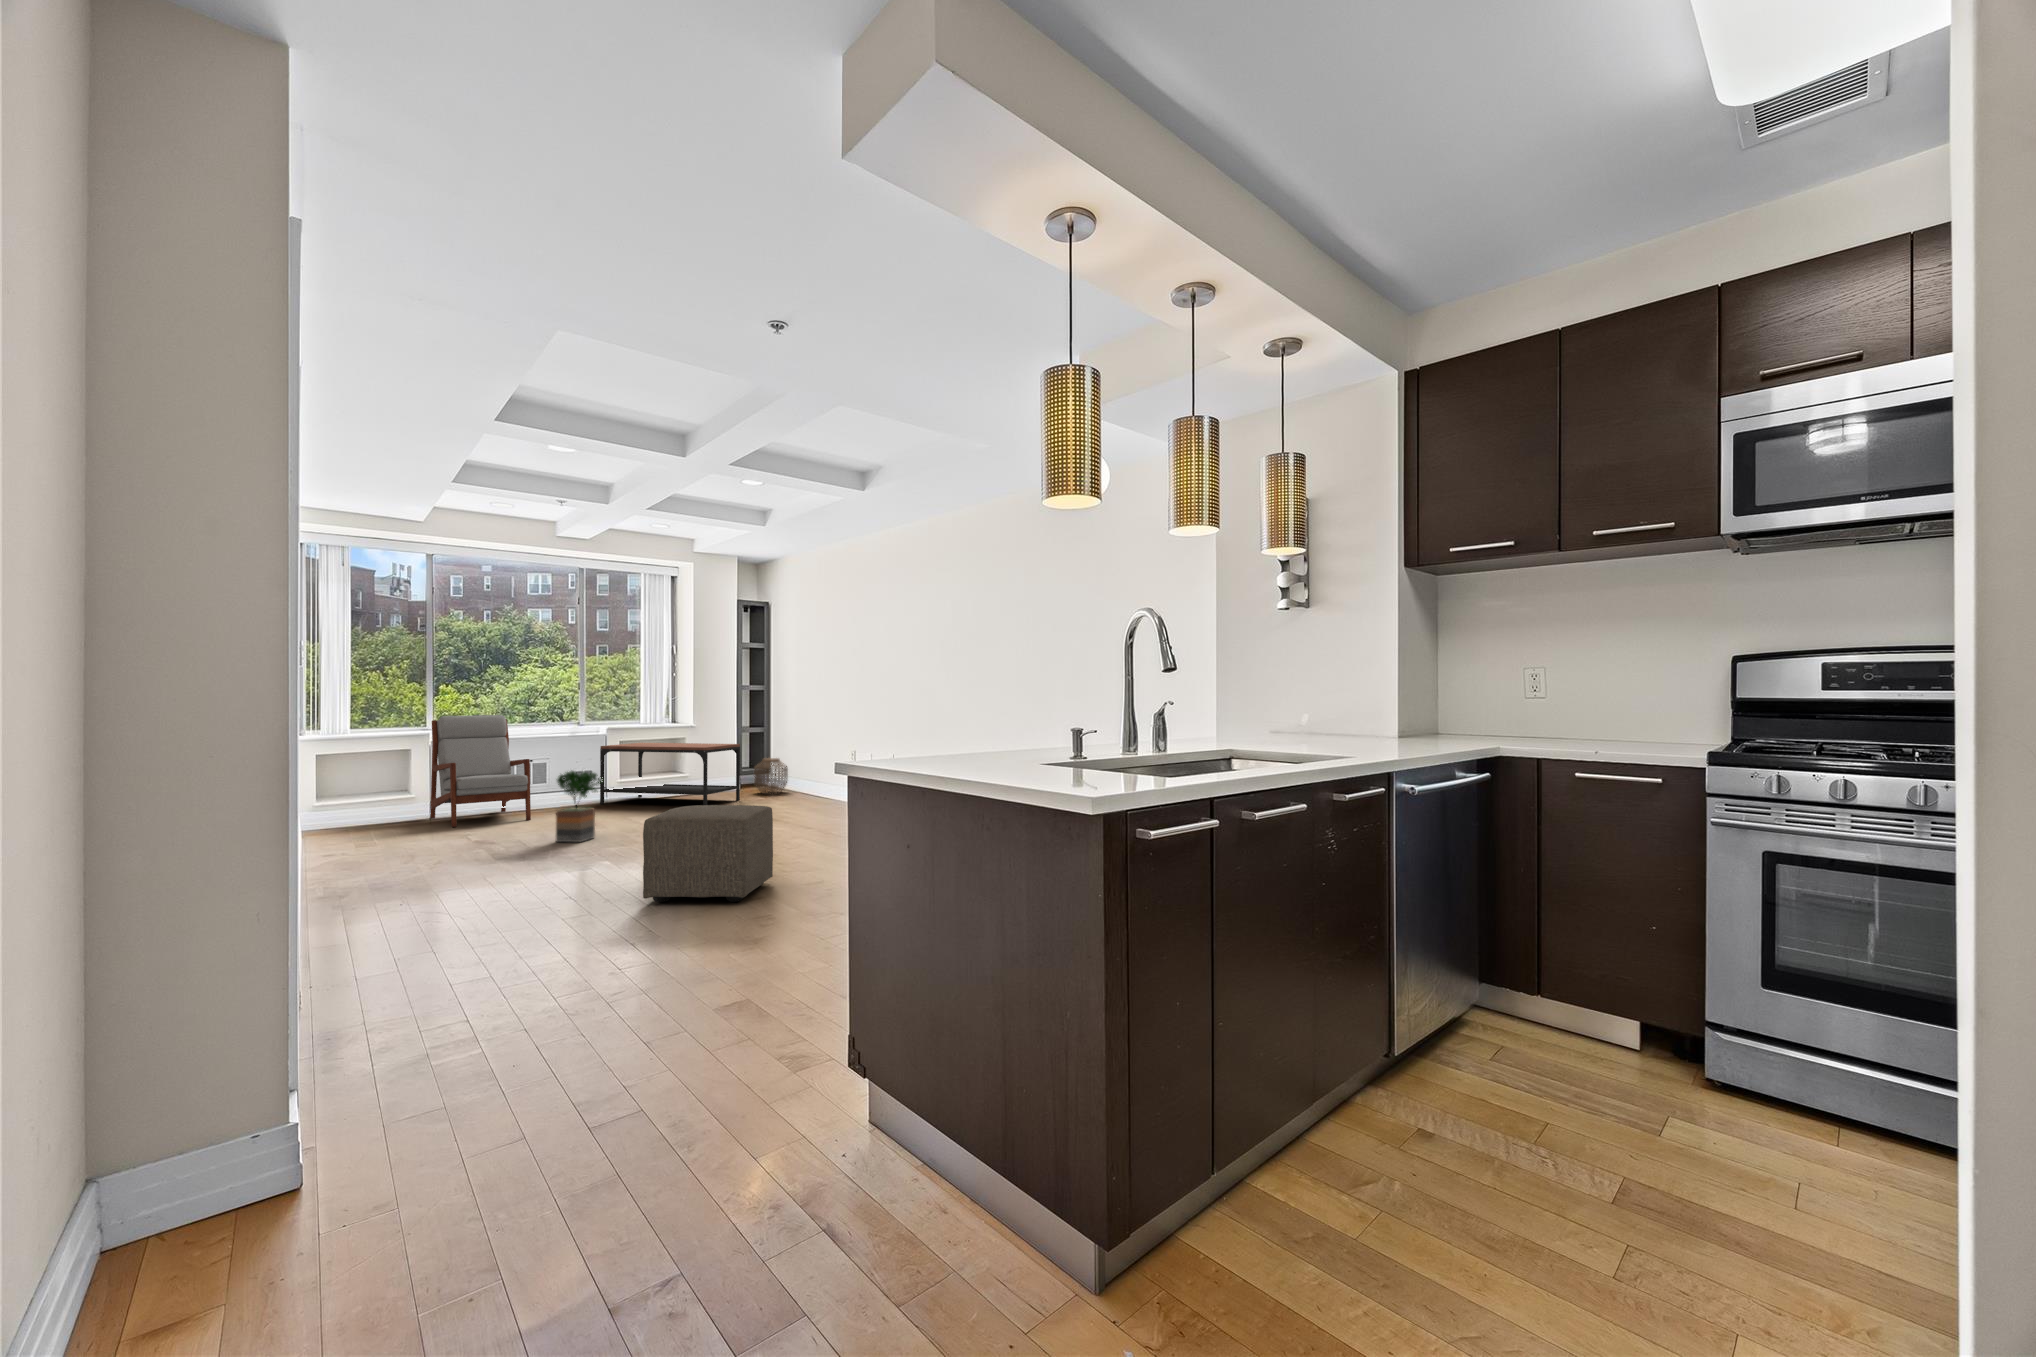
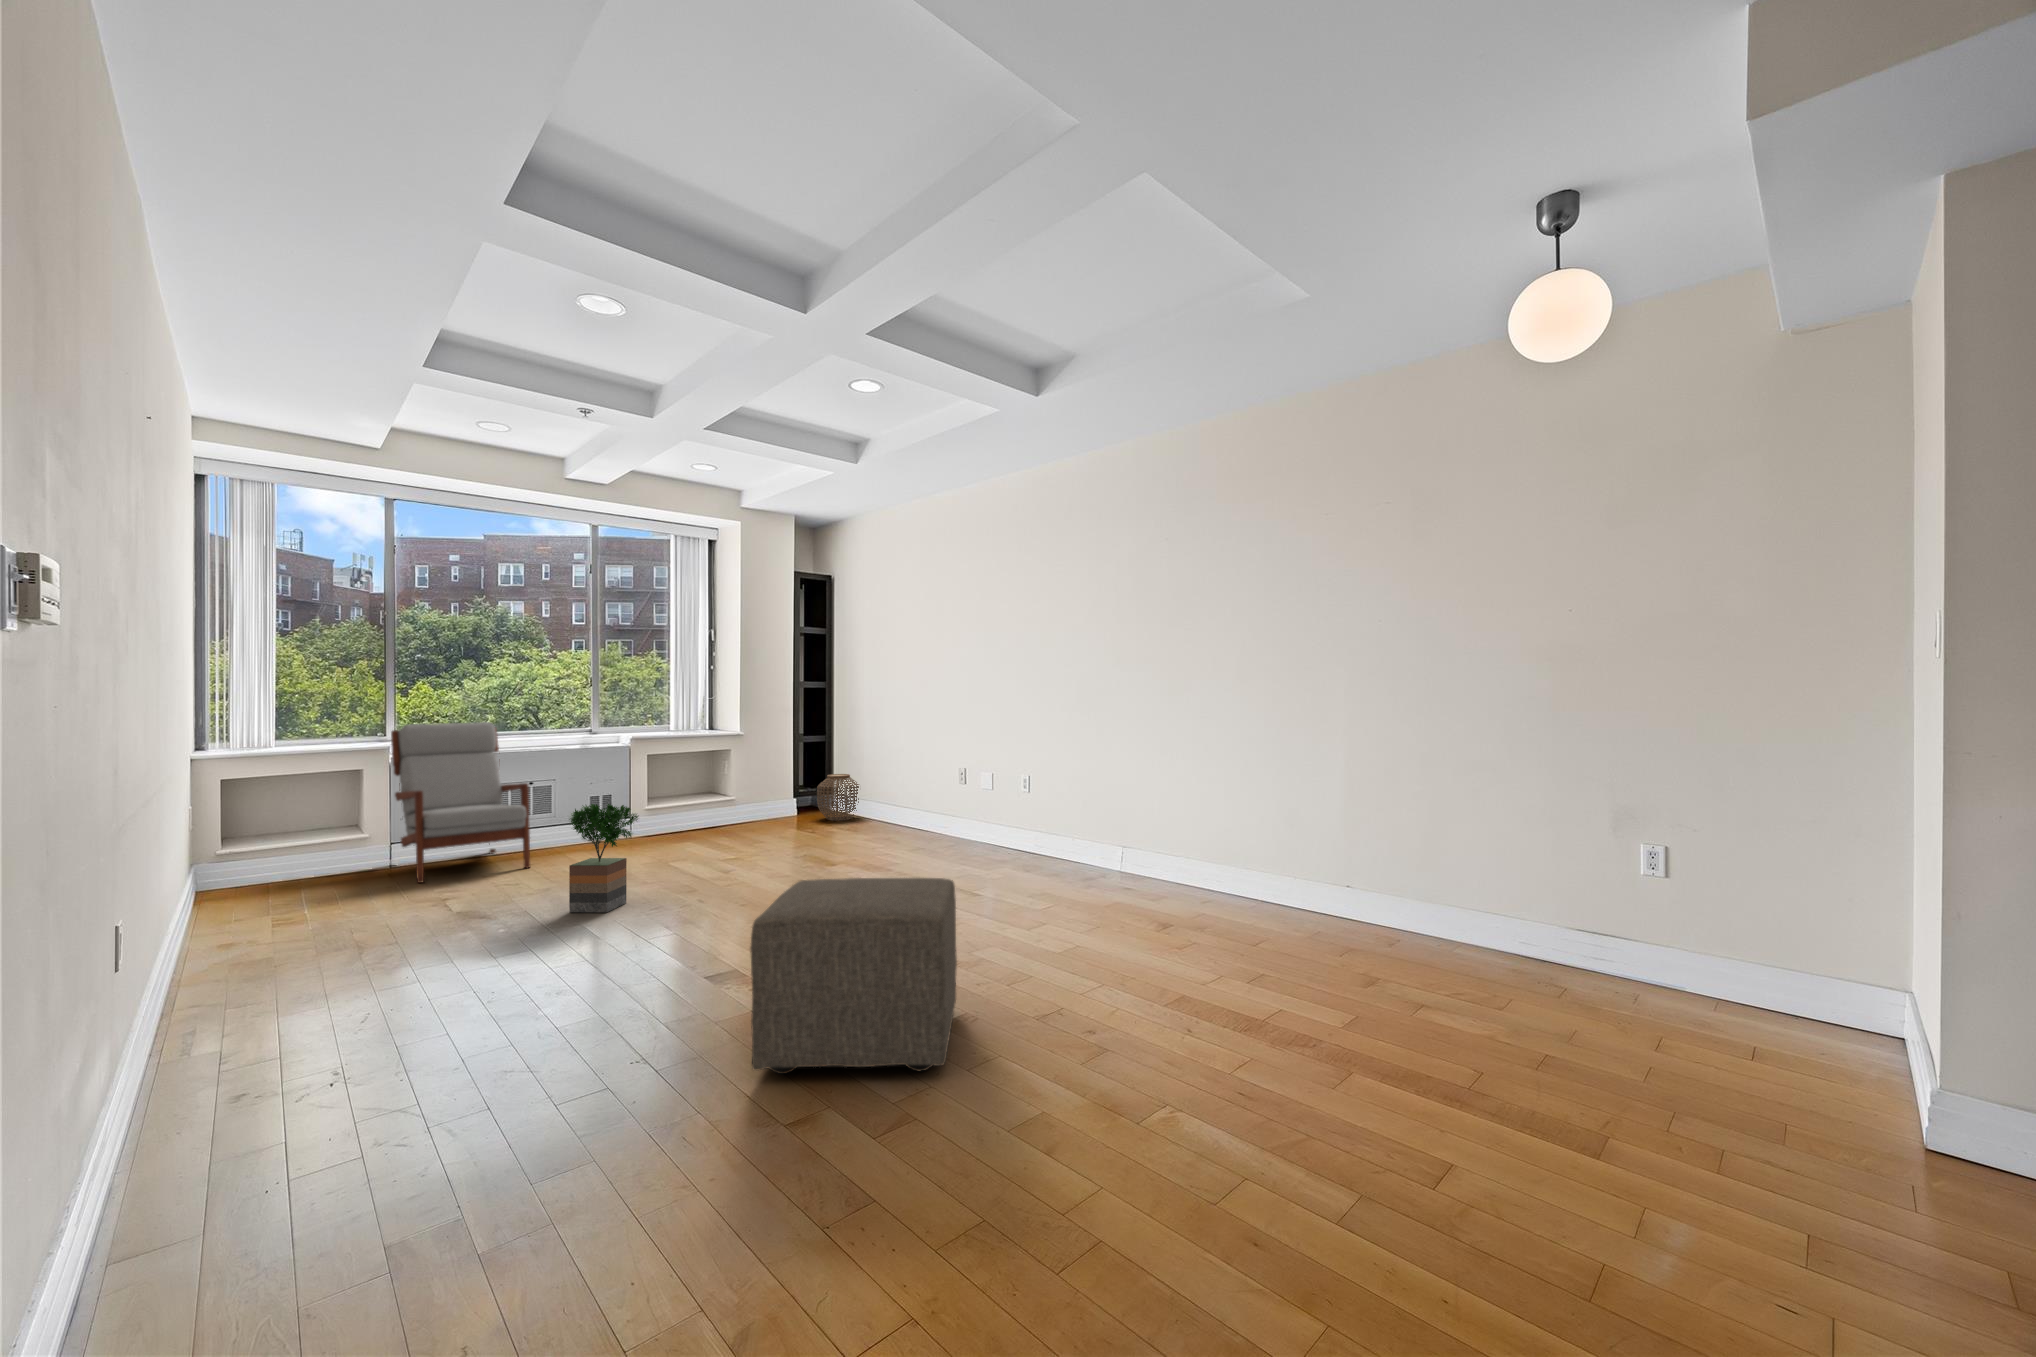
coffee table: present [600,743,740,805] -> none [622,756,805,844]

